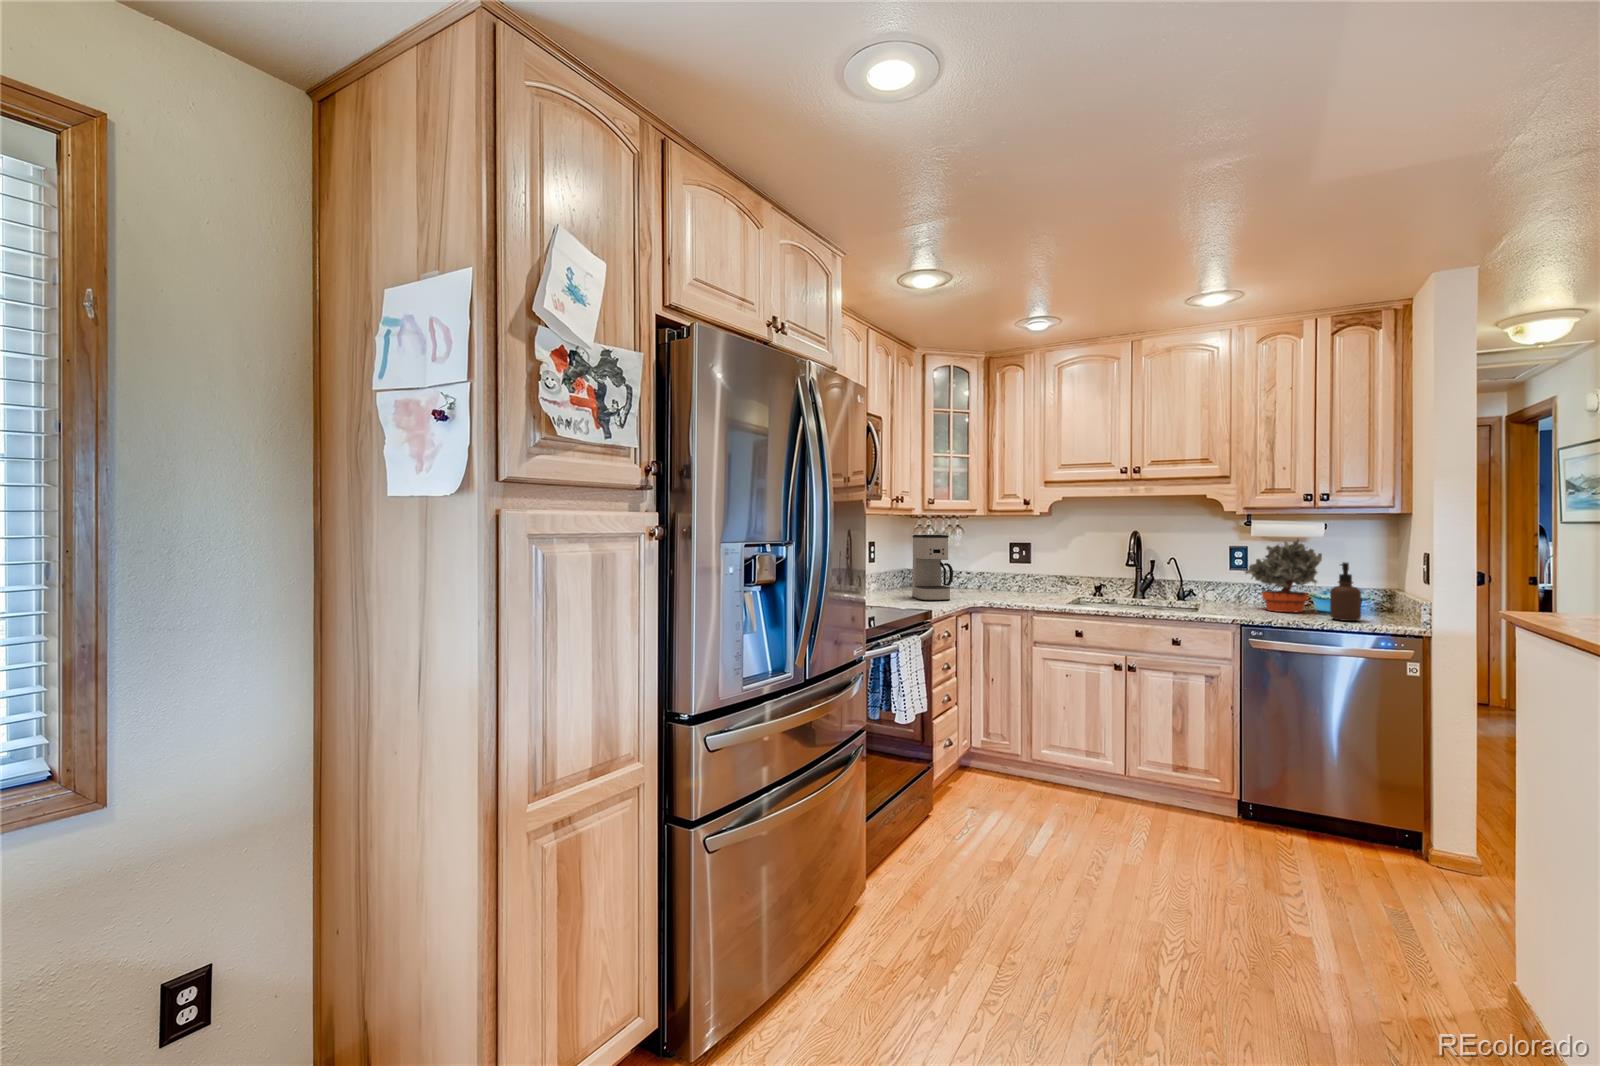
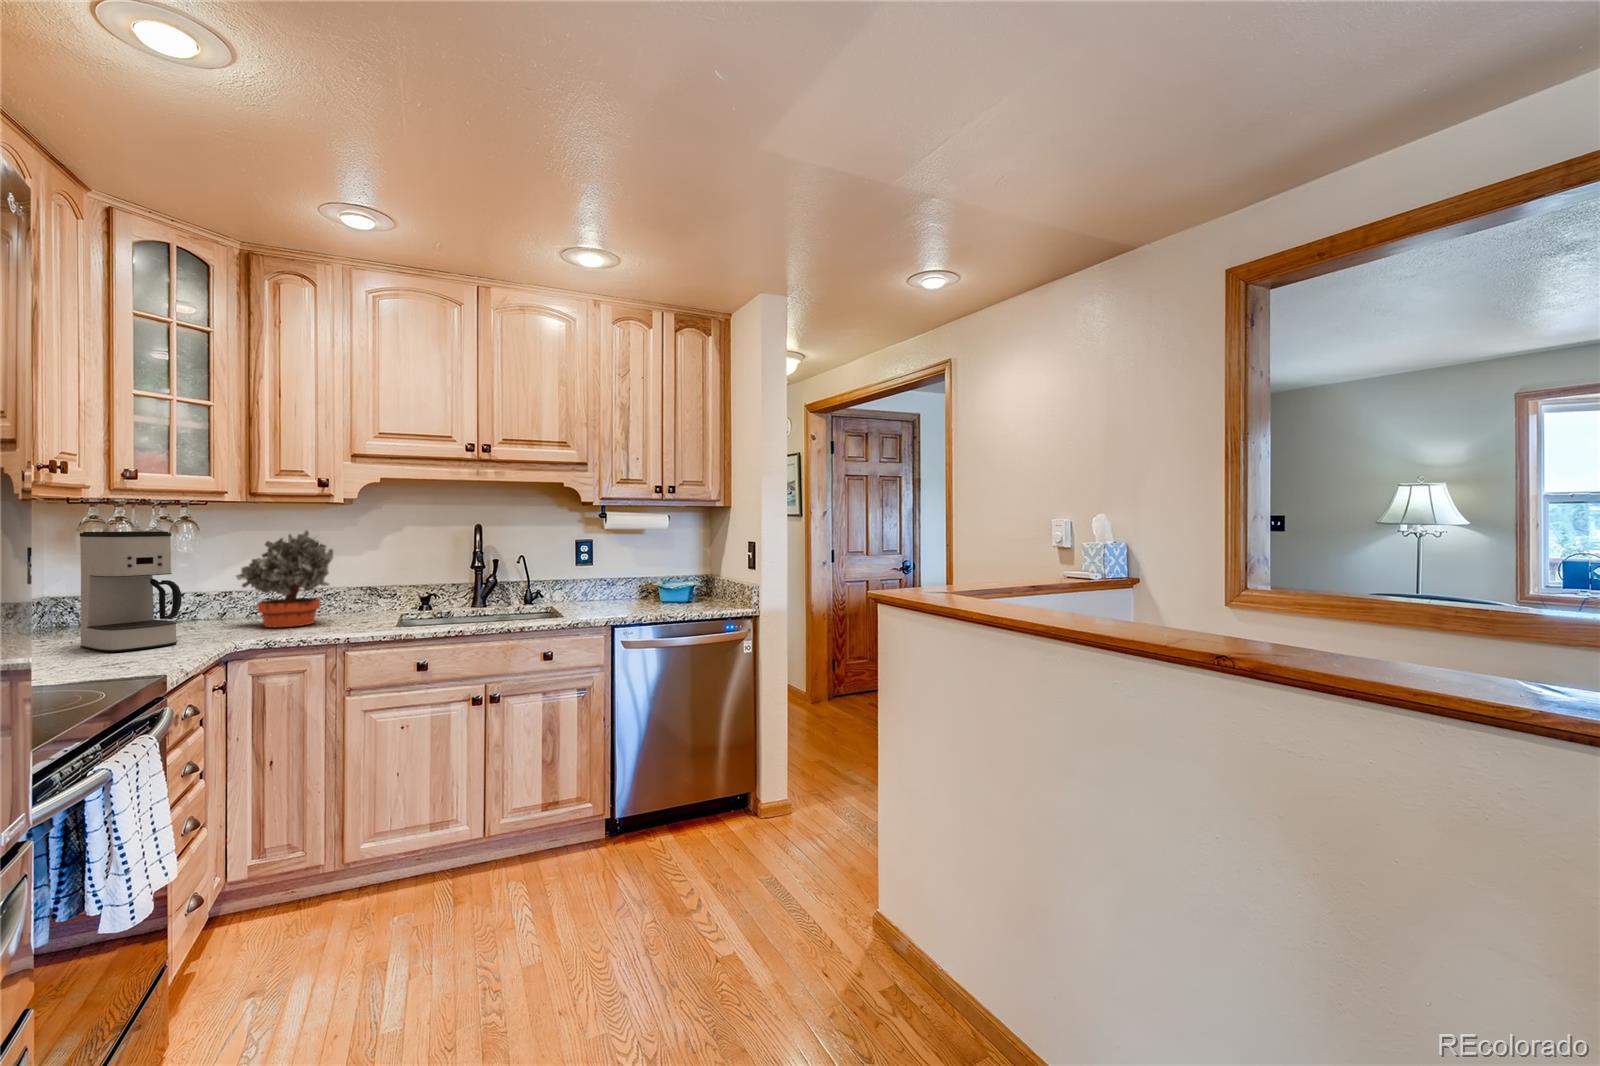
potted plant: present [1245,539,1322,612] -> present [236,530,333,627]
soap dispenser: present [1330,562,1361,621] -> none [682,554,707,611]

